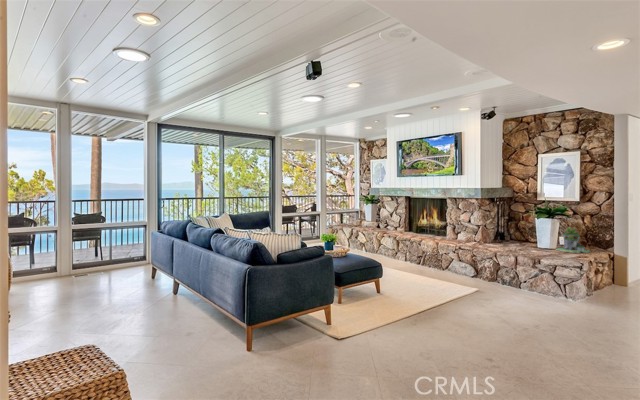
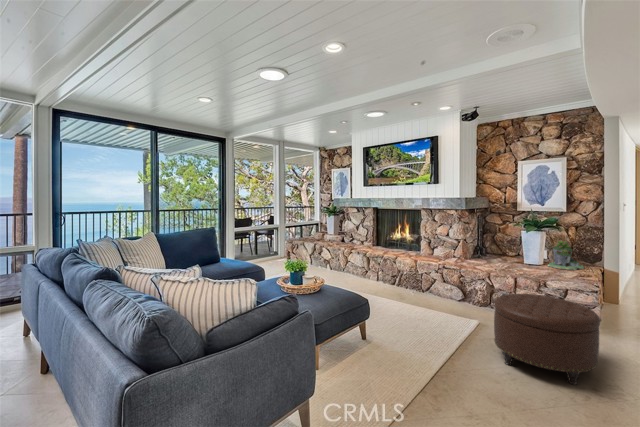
ottoman: none [475,262,551,323] -> present [494,294,600,385]

